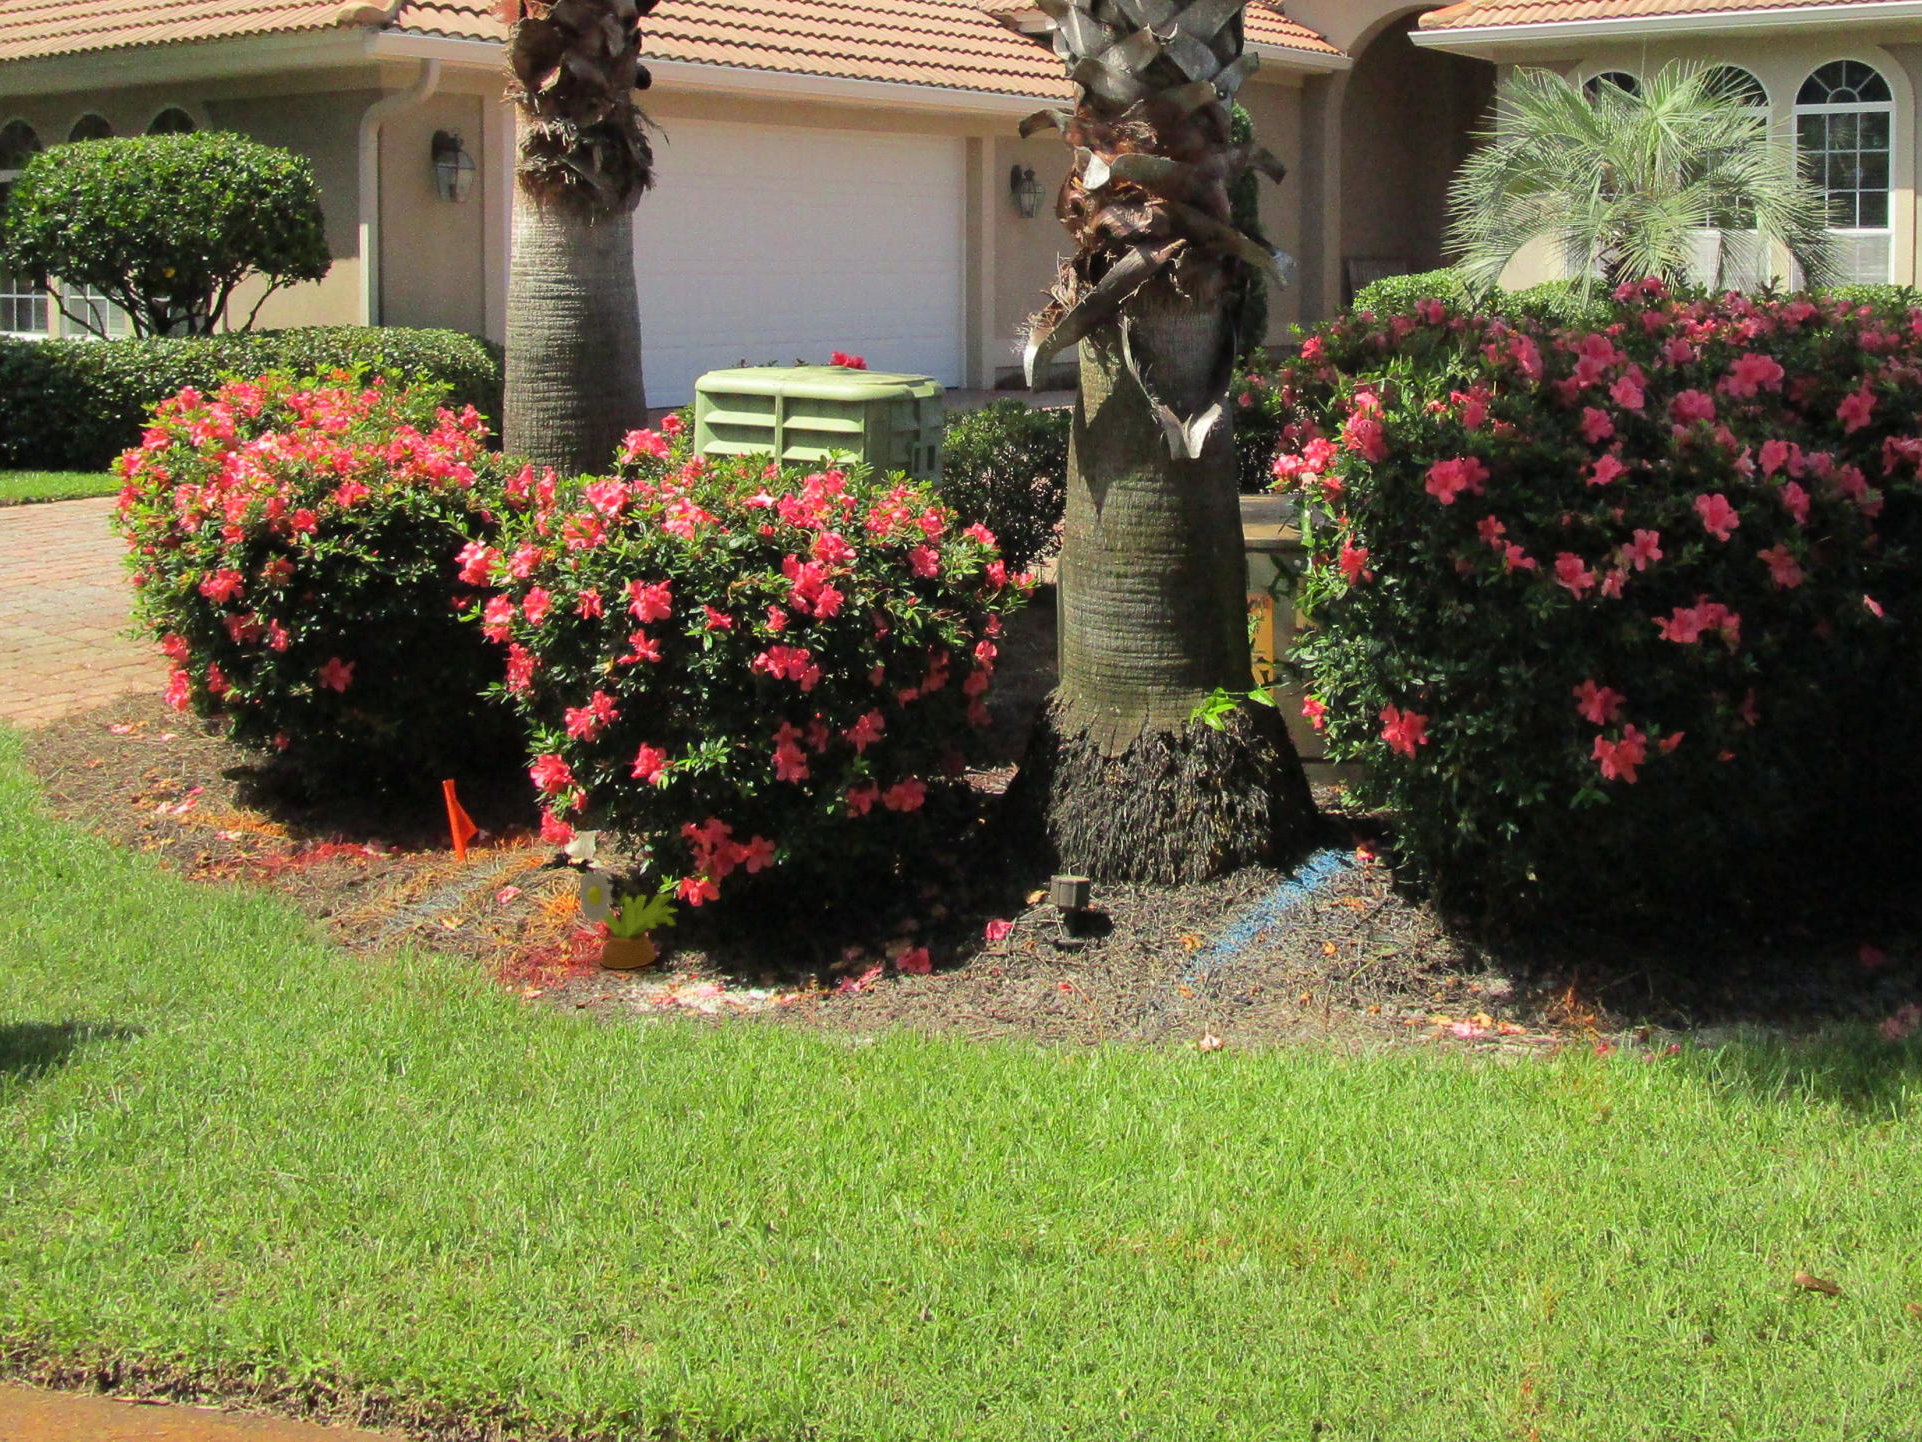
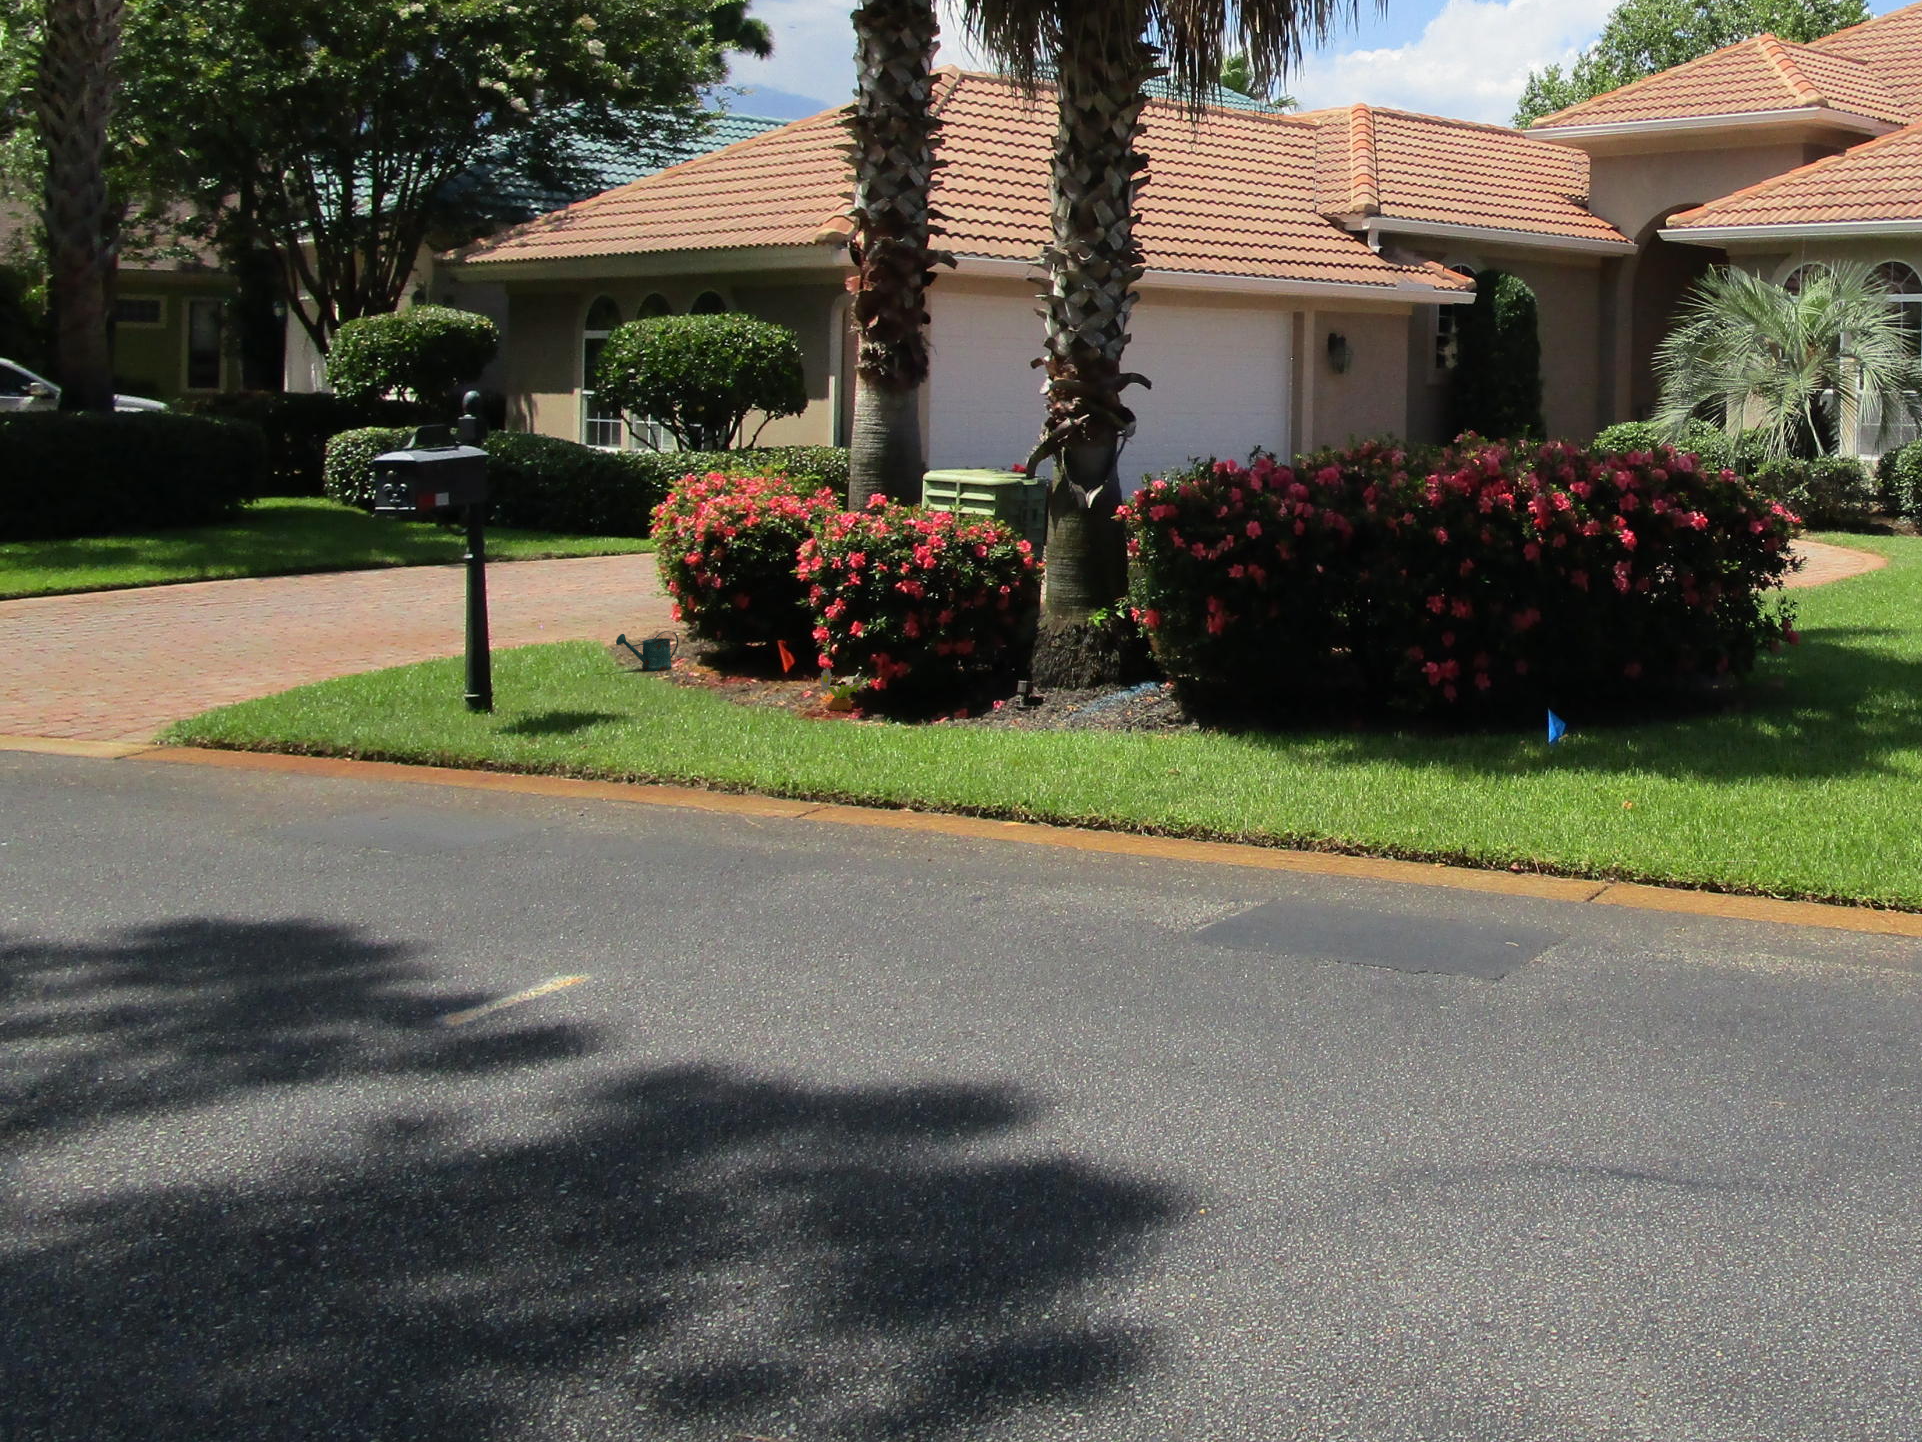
watering can: none [51,724,190,816] -> present [616,631,678,671]

